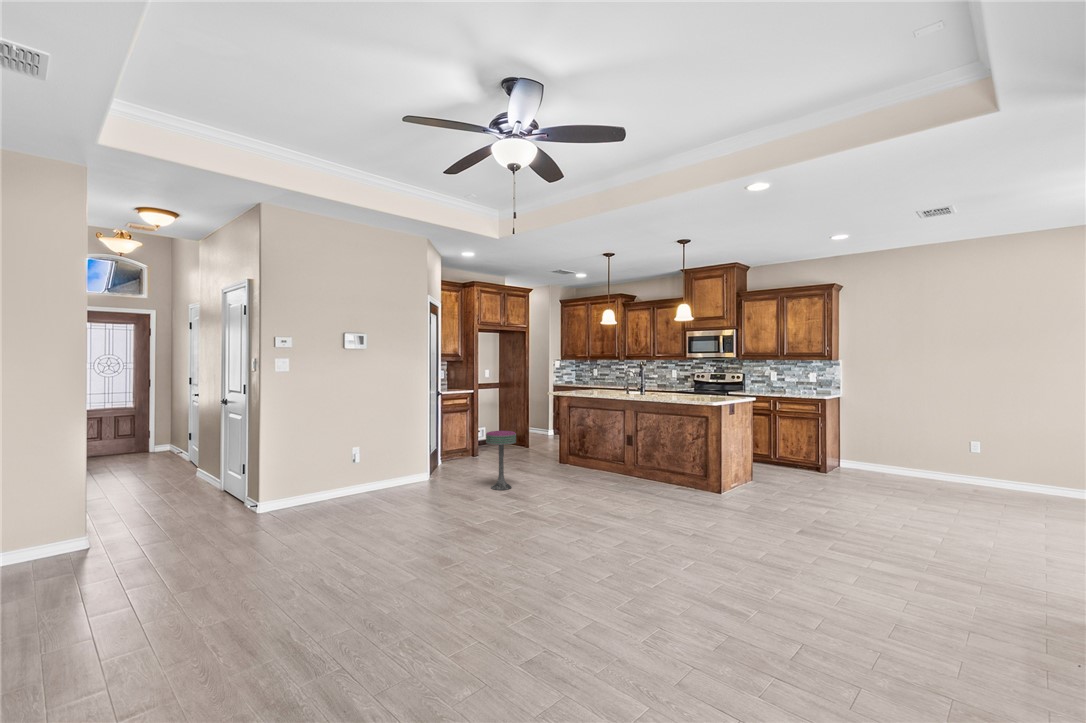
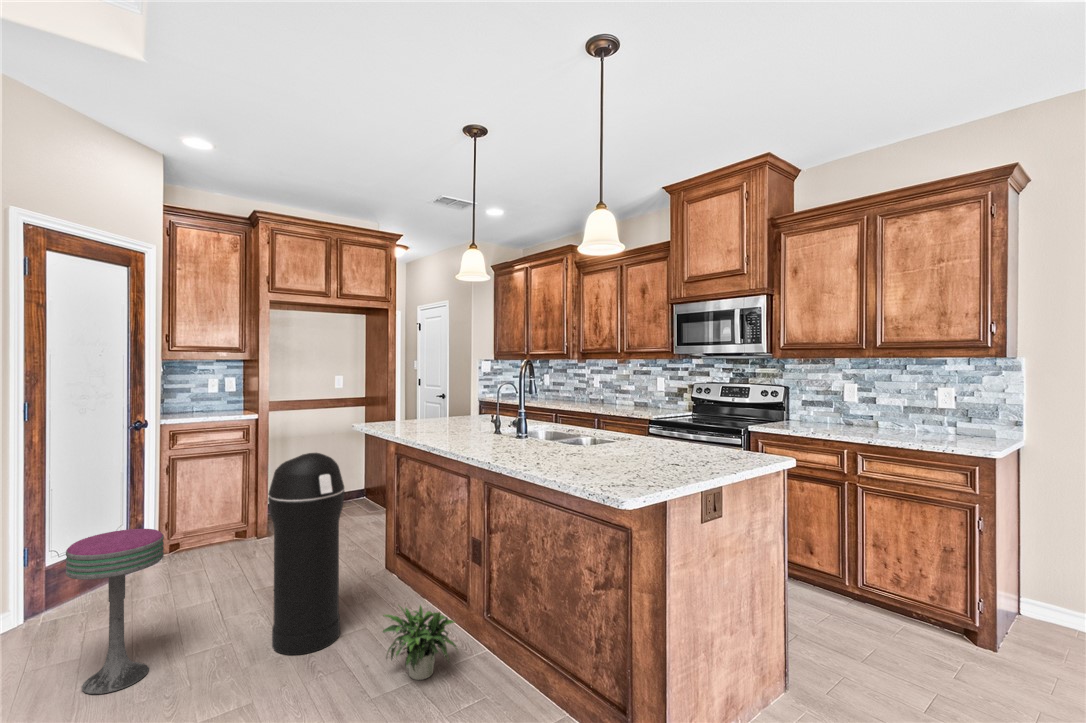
trash can: none [543,400,573,482] -> present [268,453,344,655]
potted plant: none [593,458,632,484] -> present [366,605,458,680]

